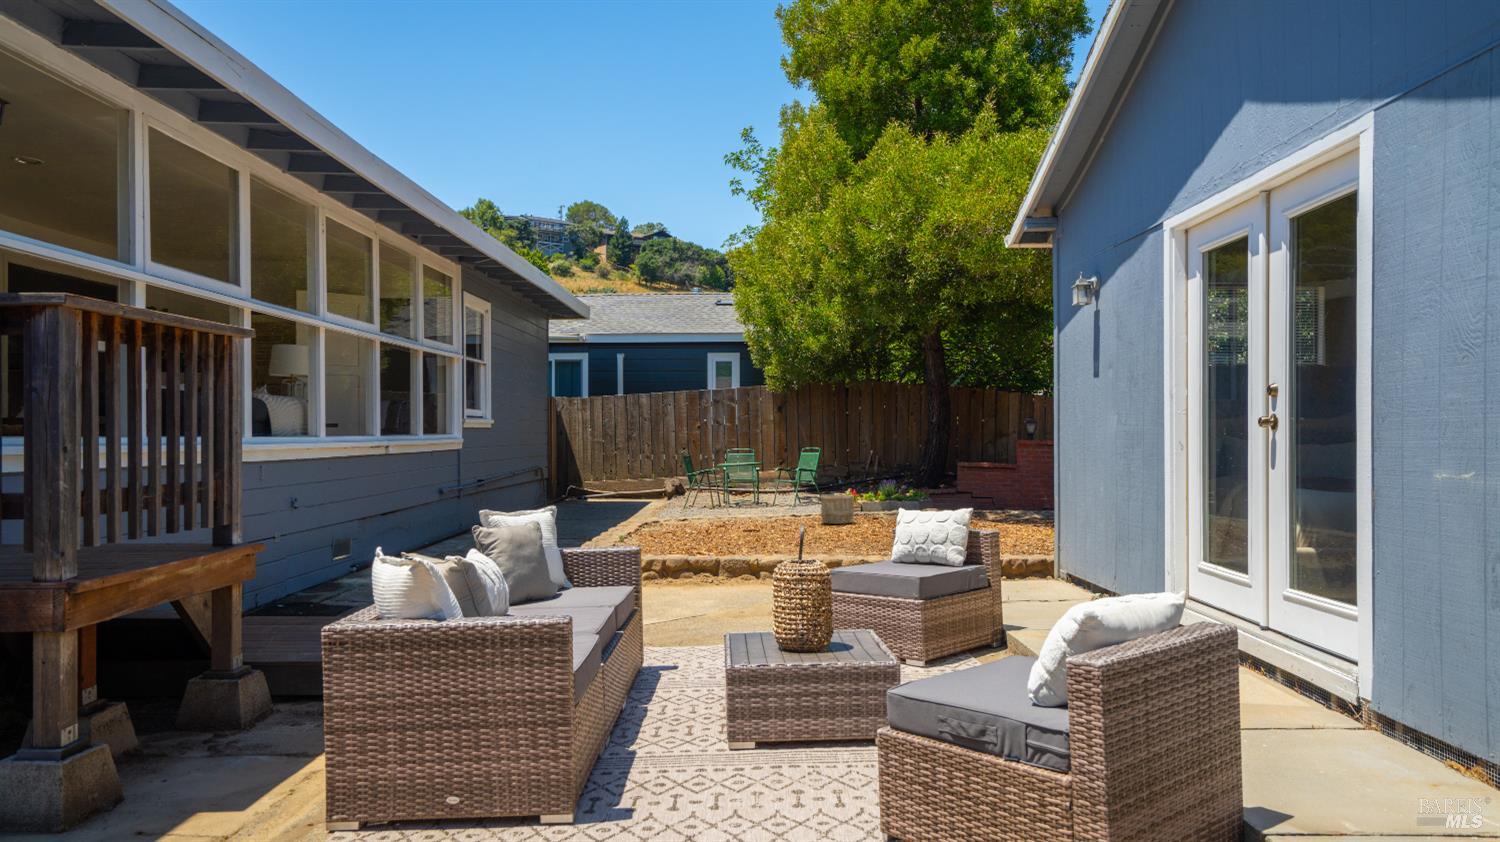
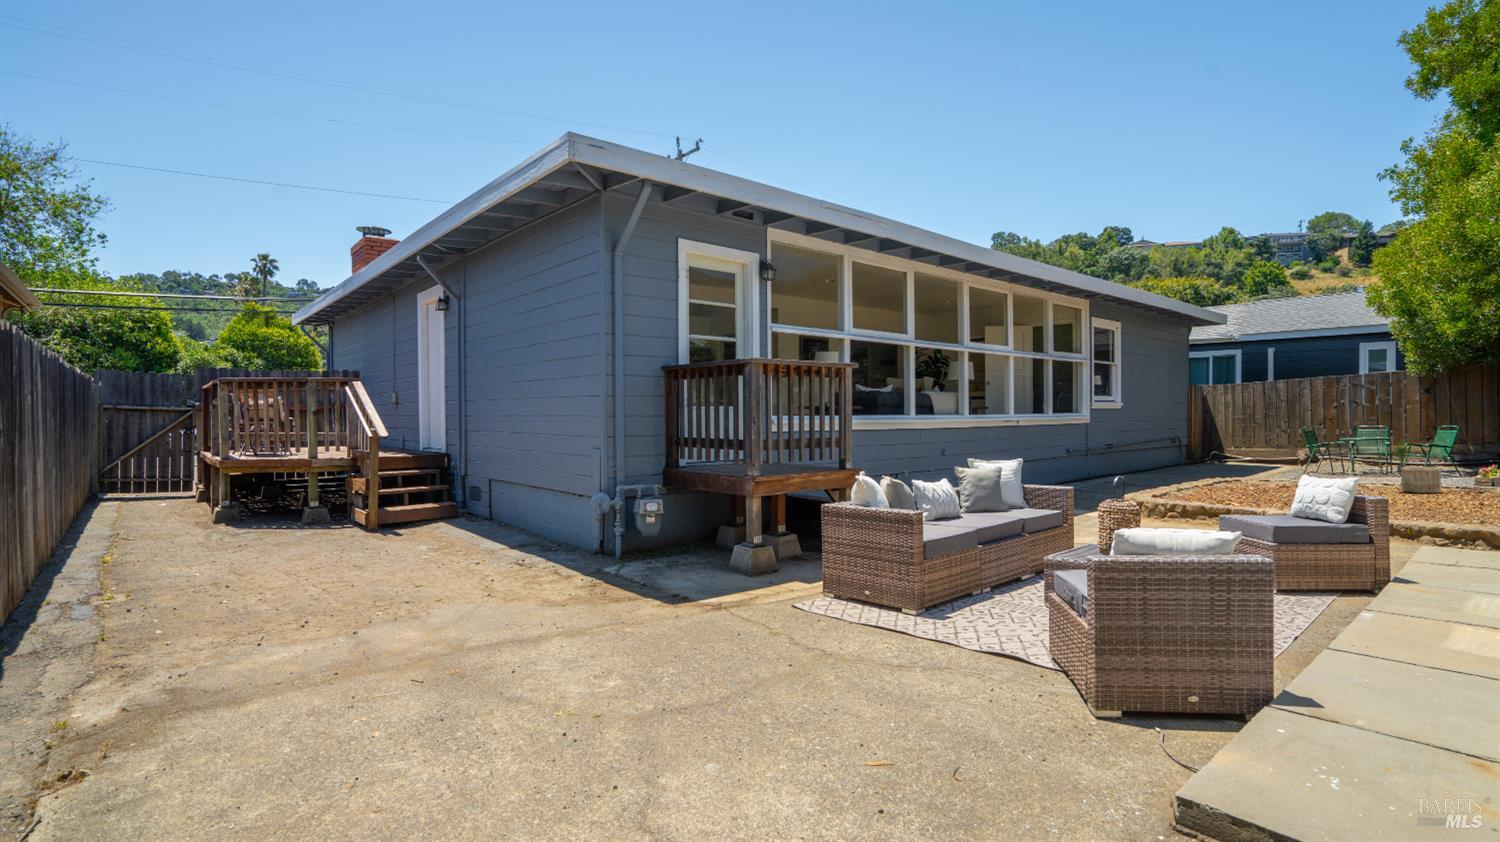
potted plant: none [769,463,795,502] -> present [1393,443,1412,472]

